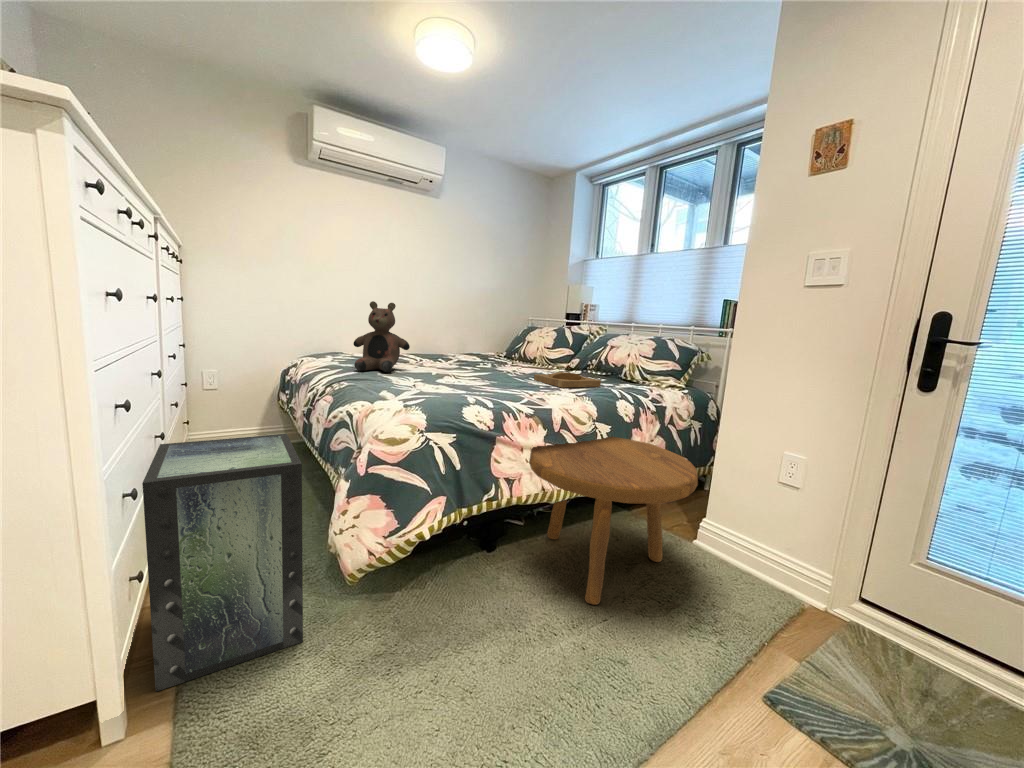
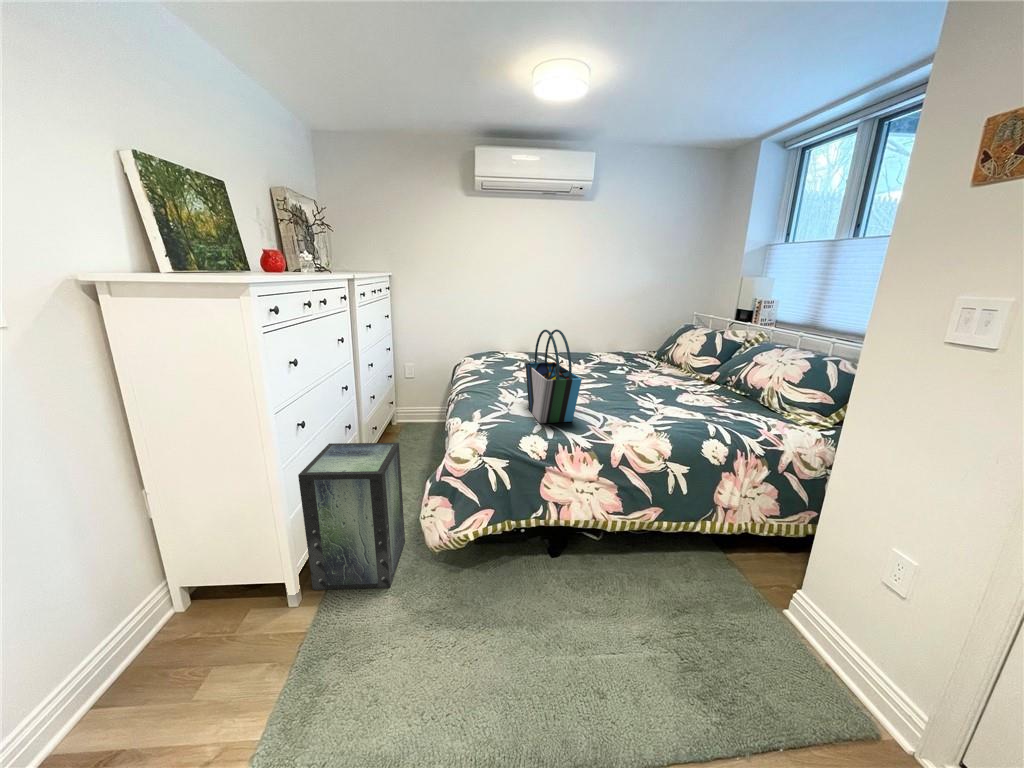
tote bag: none [431,294,516,397] -> present [525,329,582,423]
teddy bear: present [353,301,410,372] -> none [484,323,531,385]
tray: present [534,372,601,388] -> none [642,394,710,415]
footstool: present [529,437,698,605] -> none [573,468,750,640]

